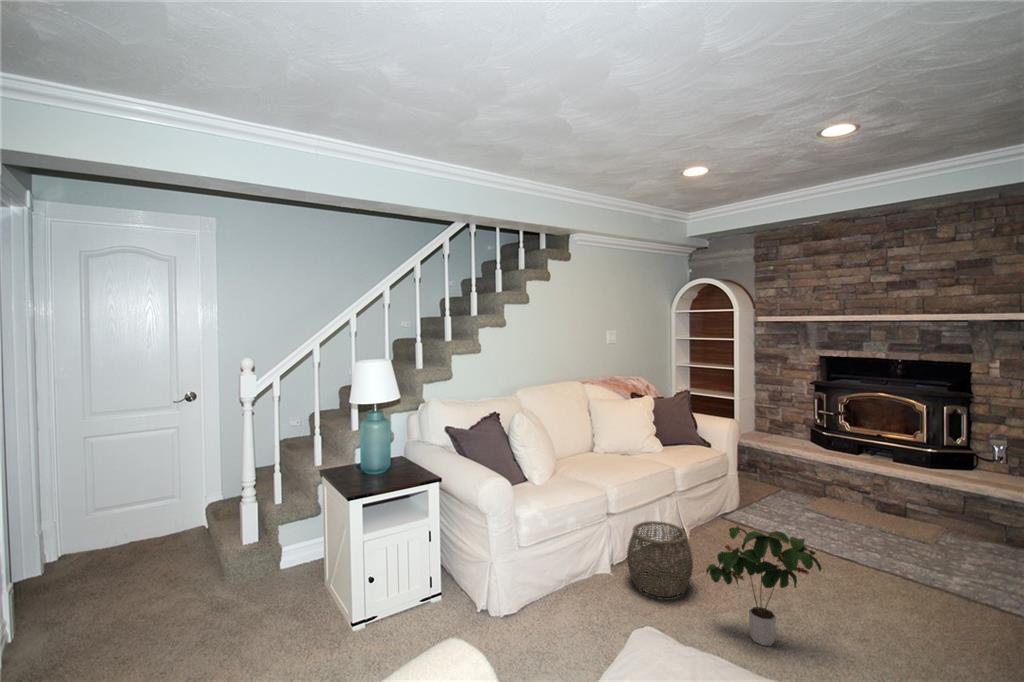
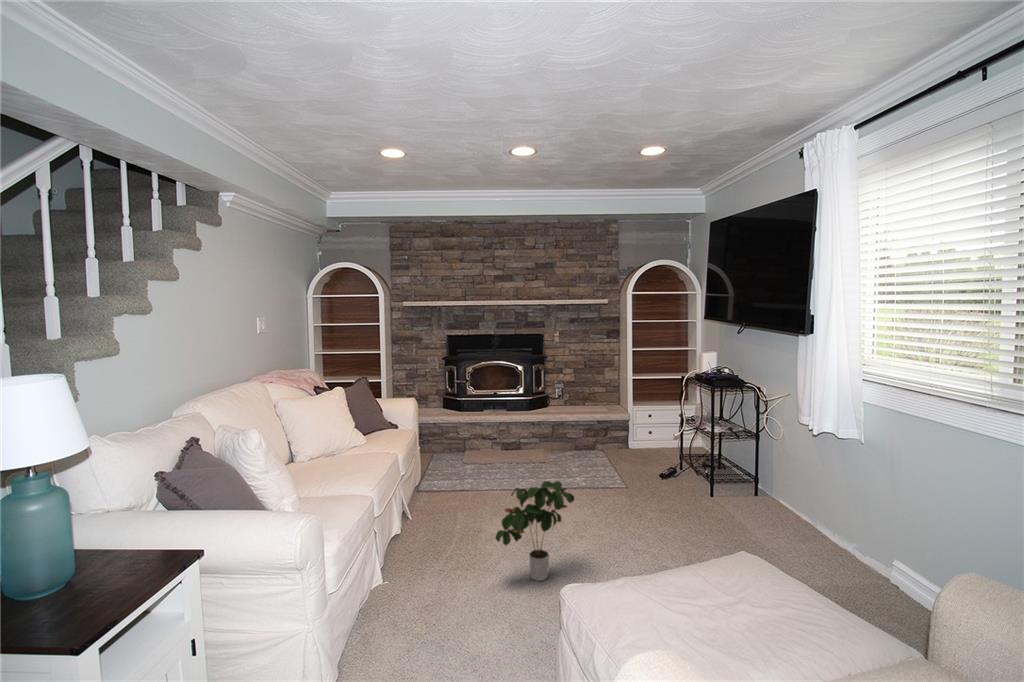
woven basket: present [627,521,693,597] -> none [399,510,465,589]

